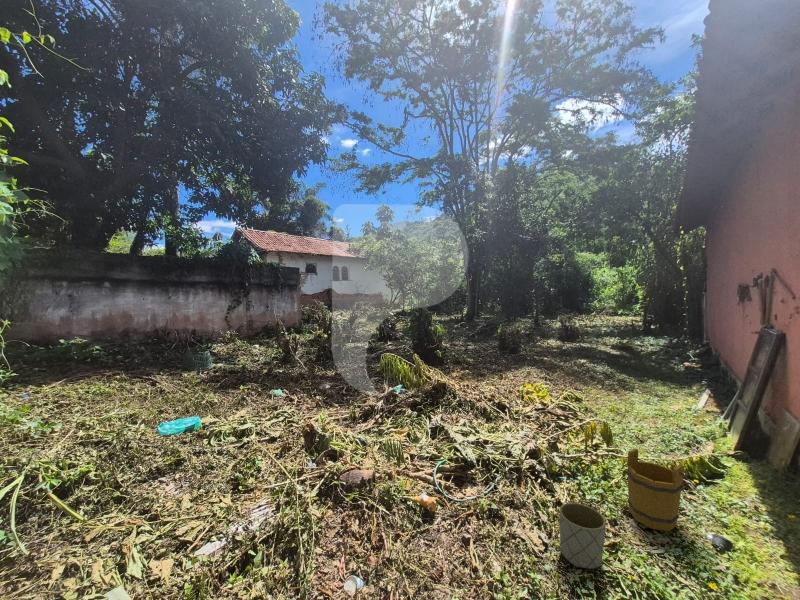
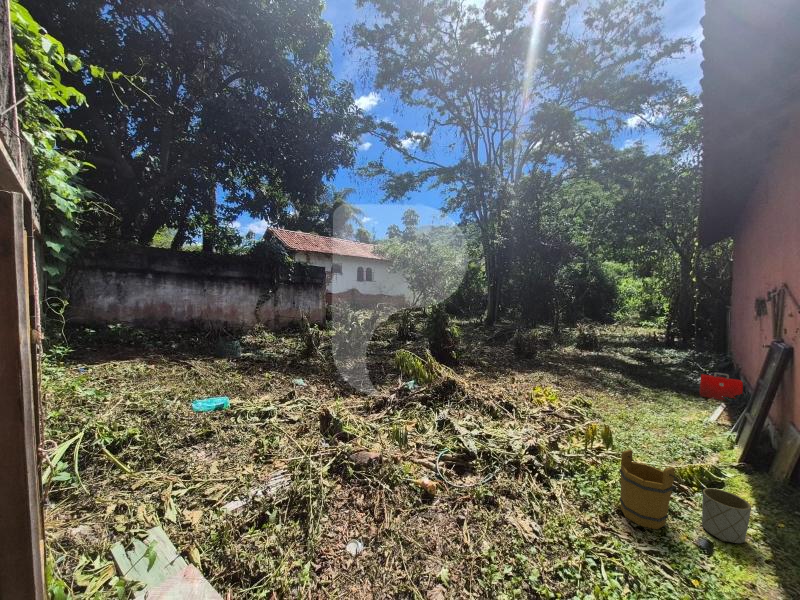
toolbox: none [682,357,723,387] -> present [699,373,743,401]
planter: present [560,503,606,569] -> present [702,488,751,543]

